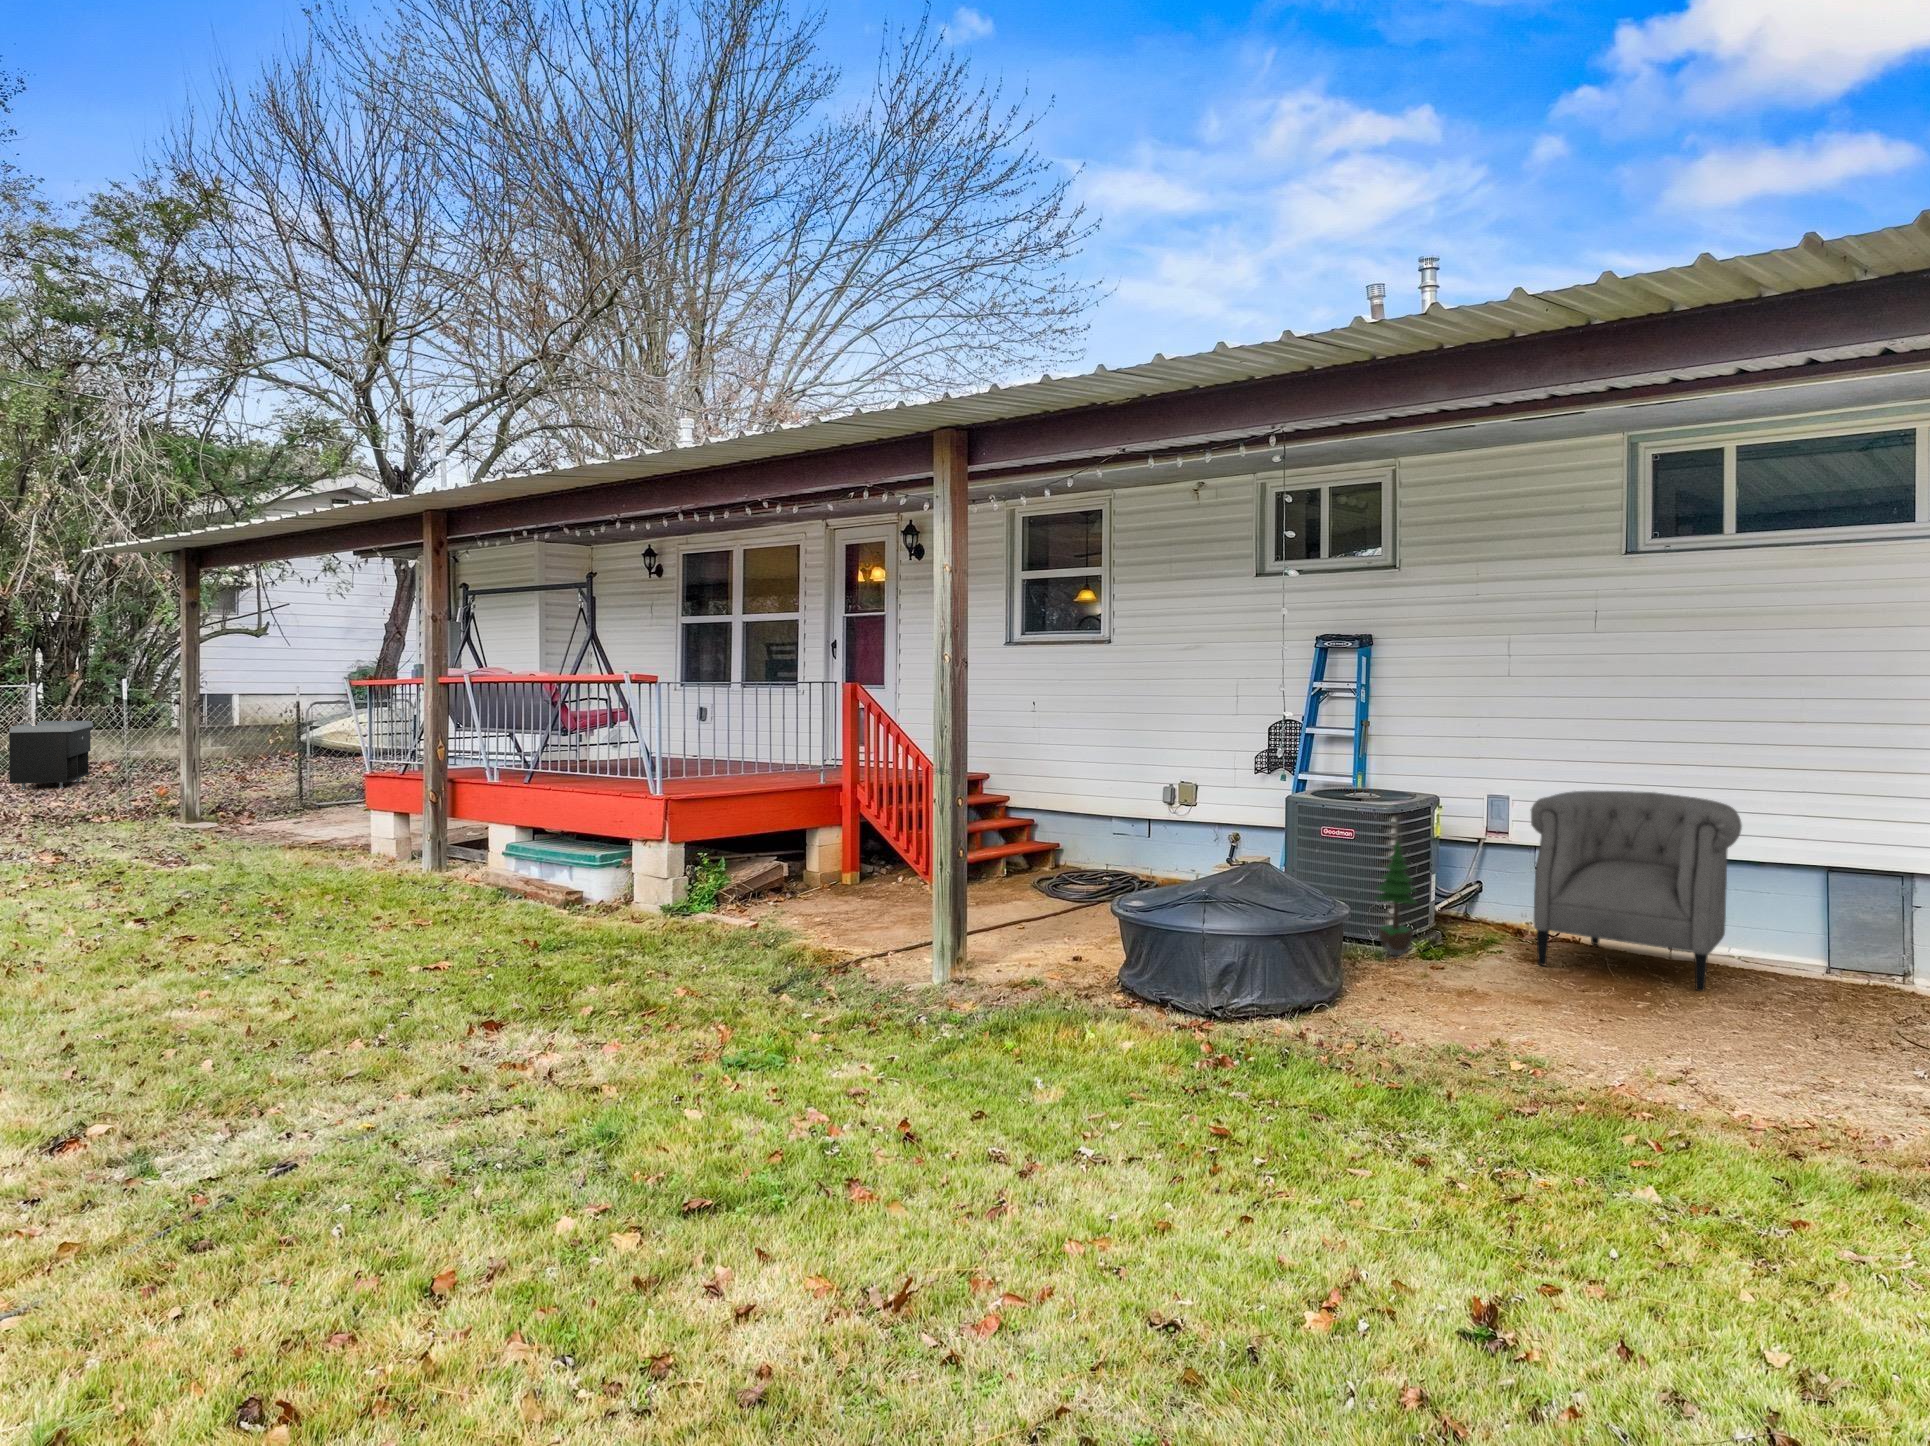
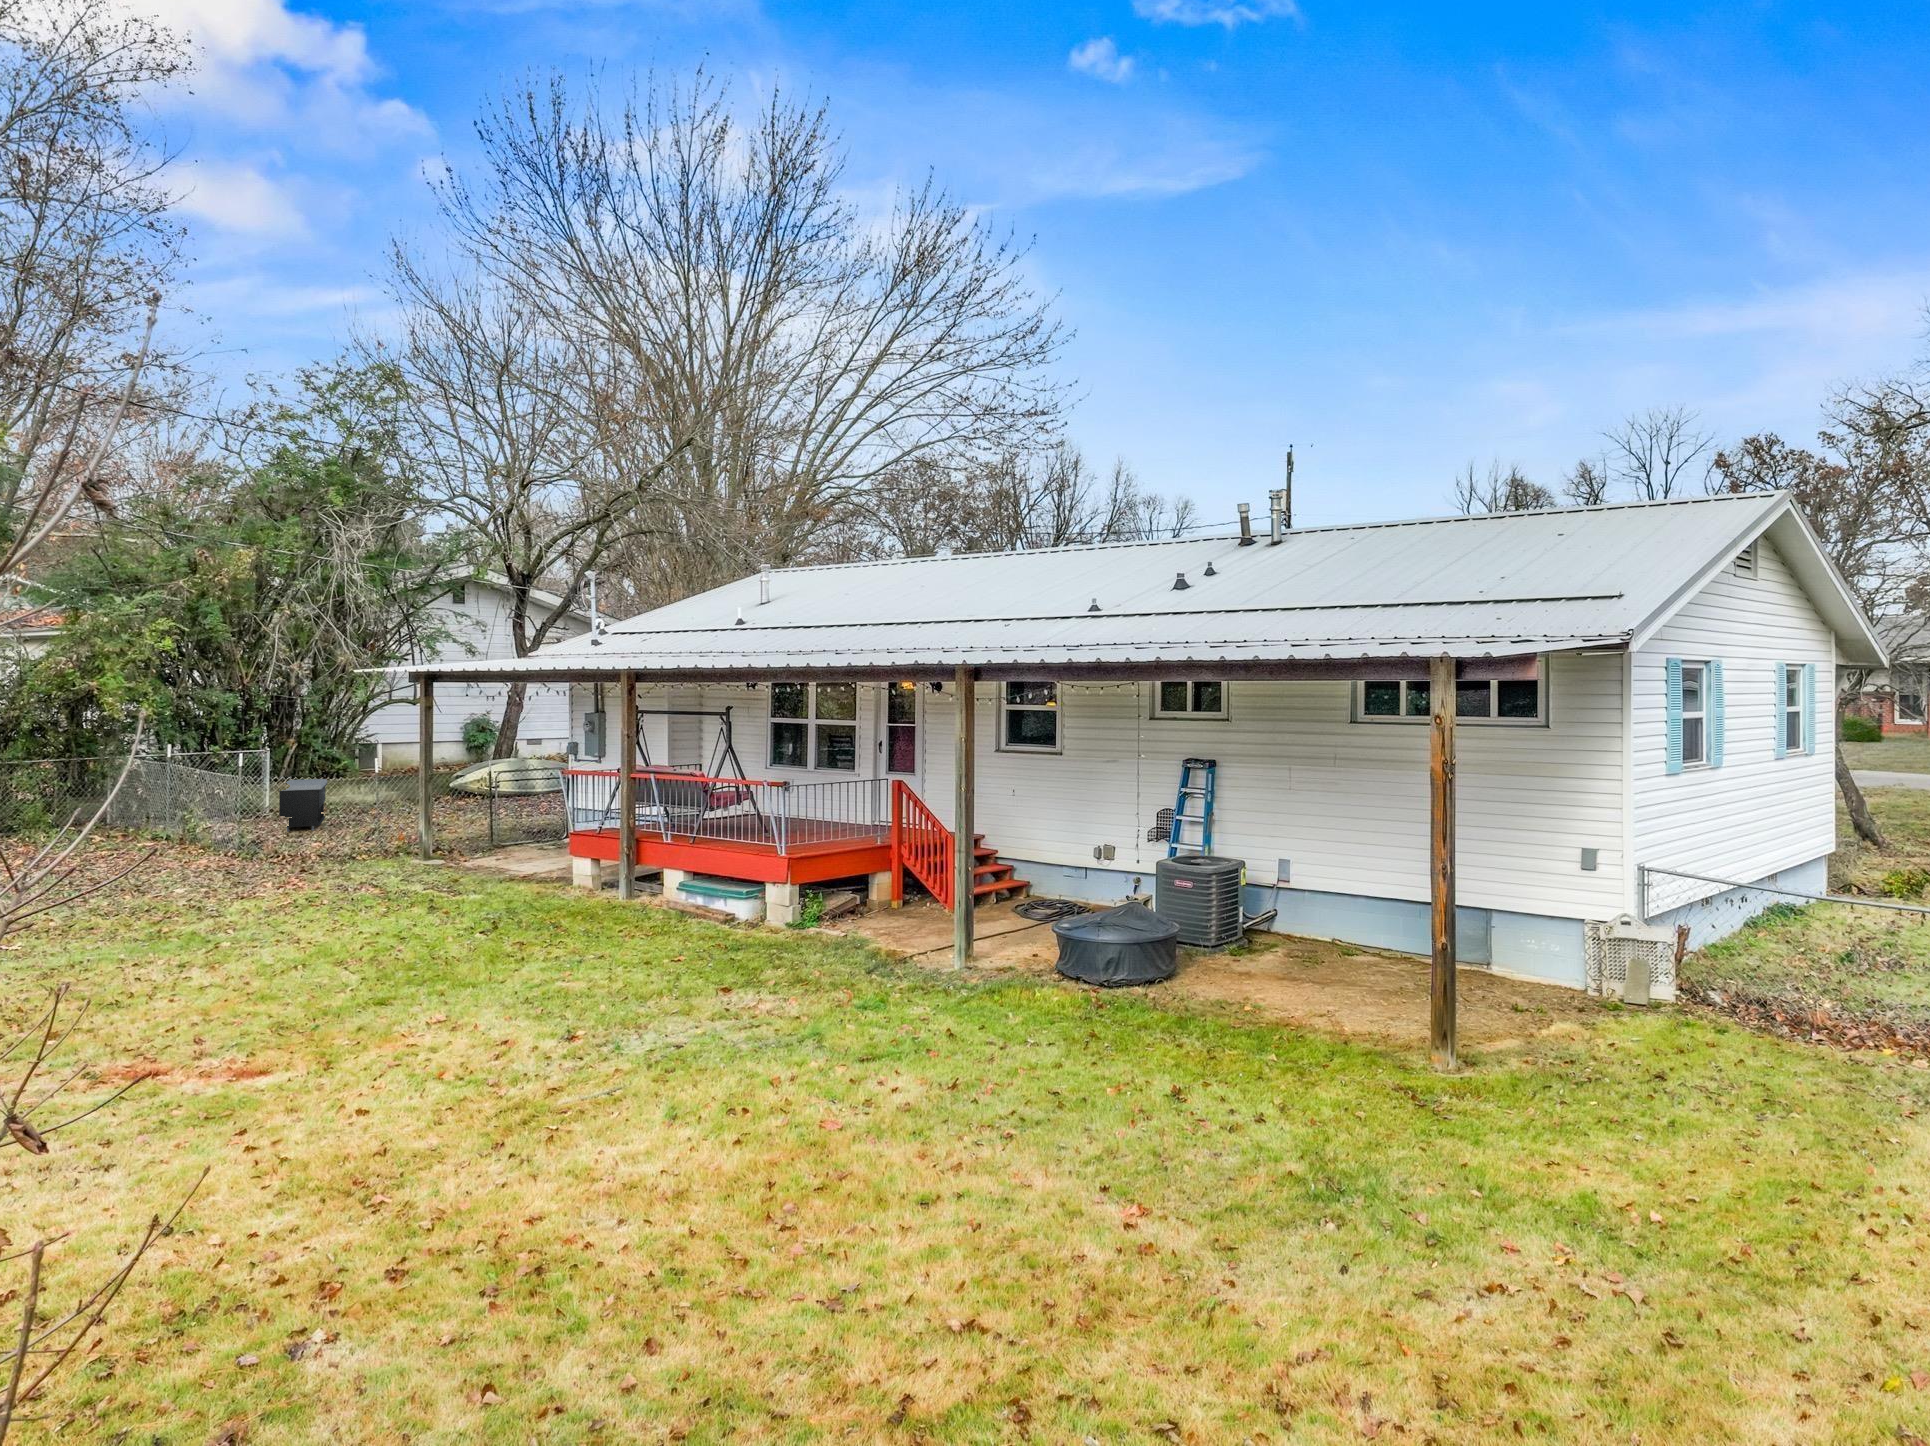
chair: present [1531,791,1742,991] -> none [1288,859,1400,973]
potted tree: present [1376,842,1417,956] -> none [1202,888,1226,954]

